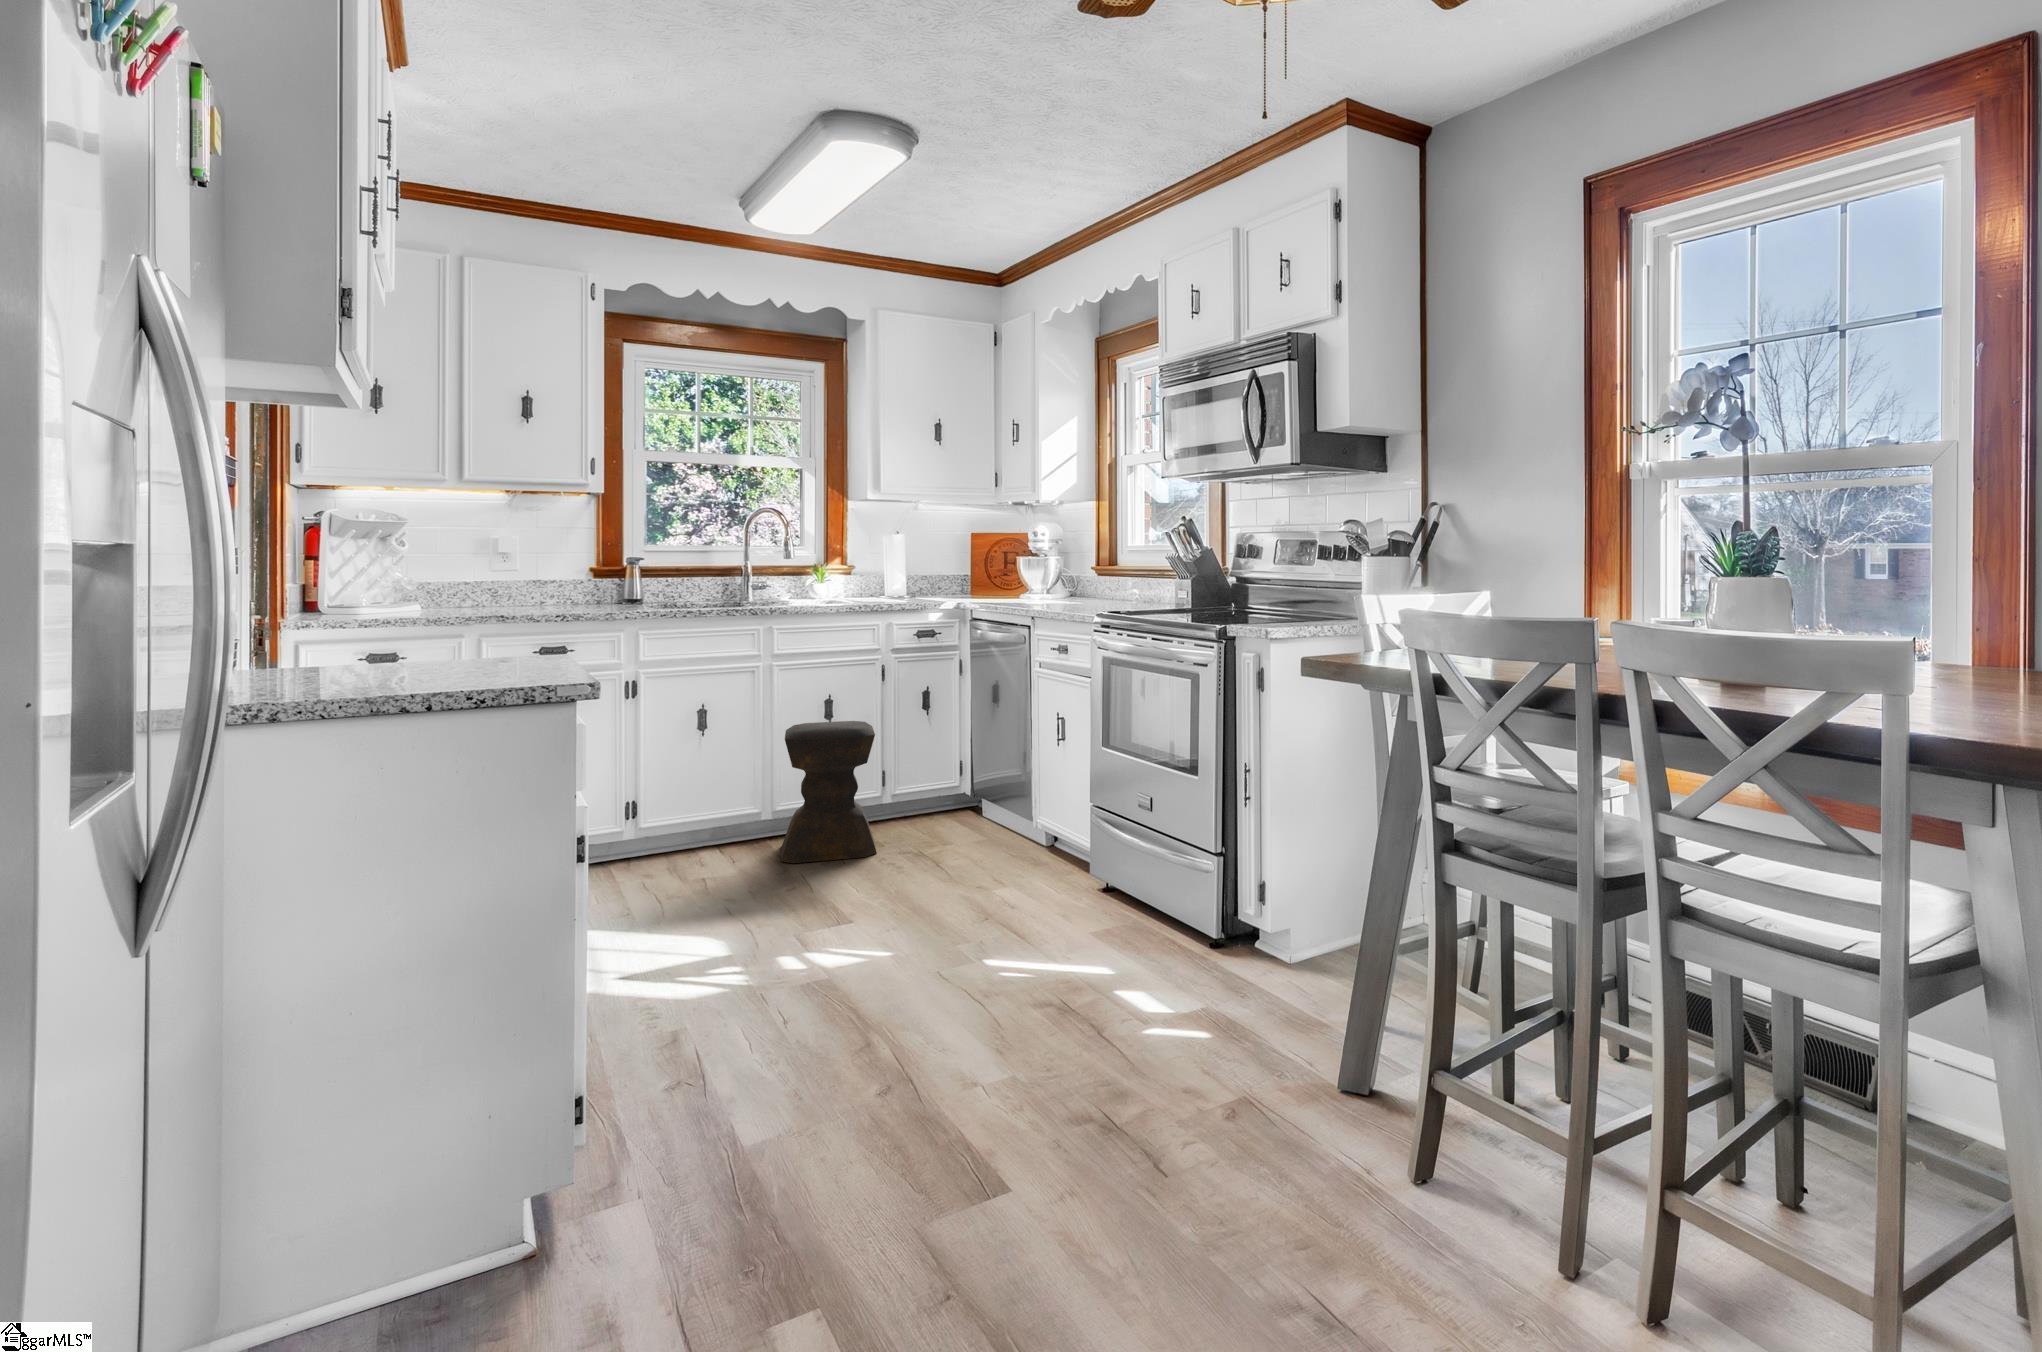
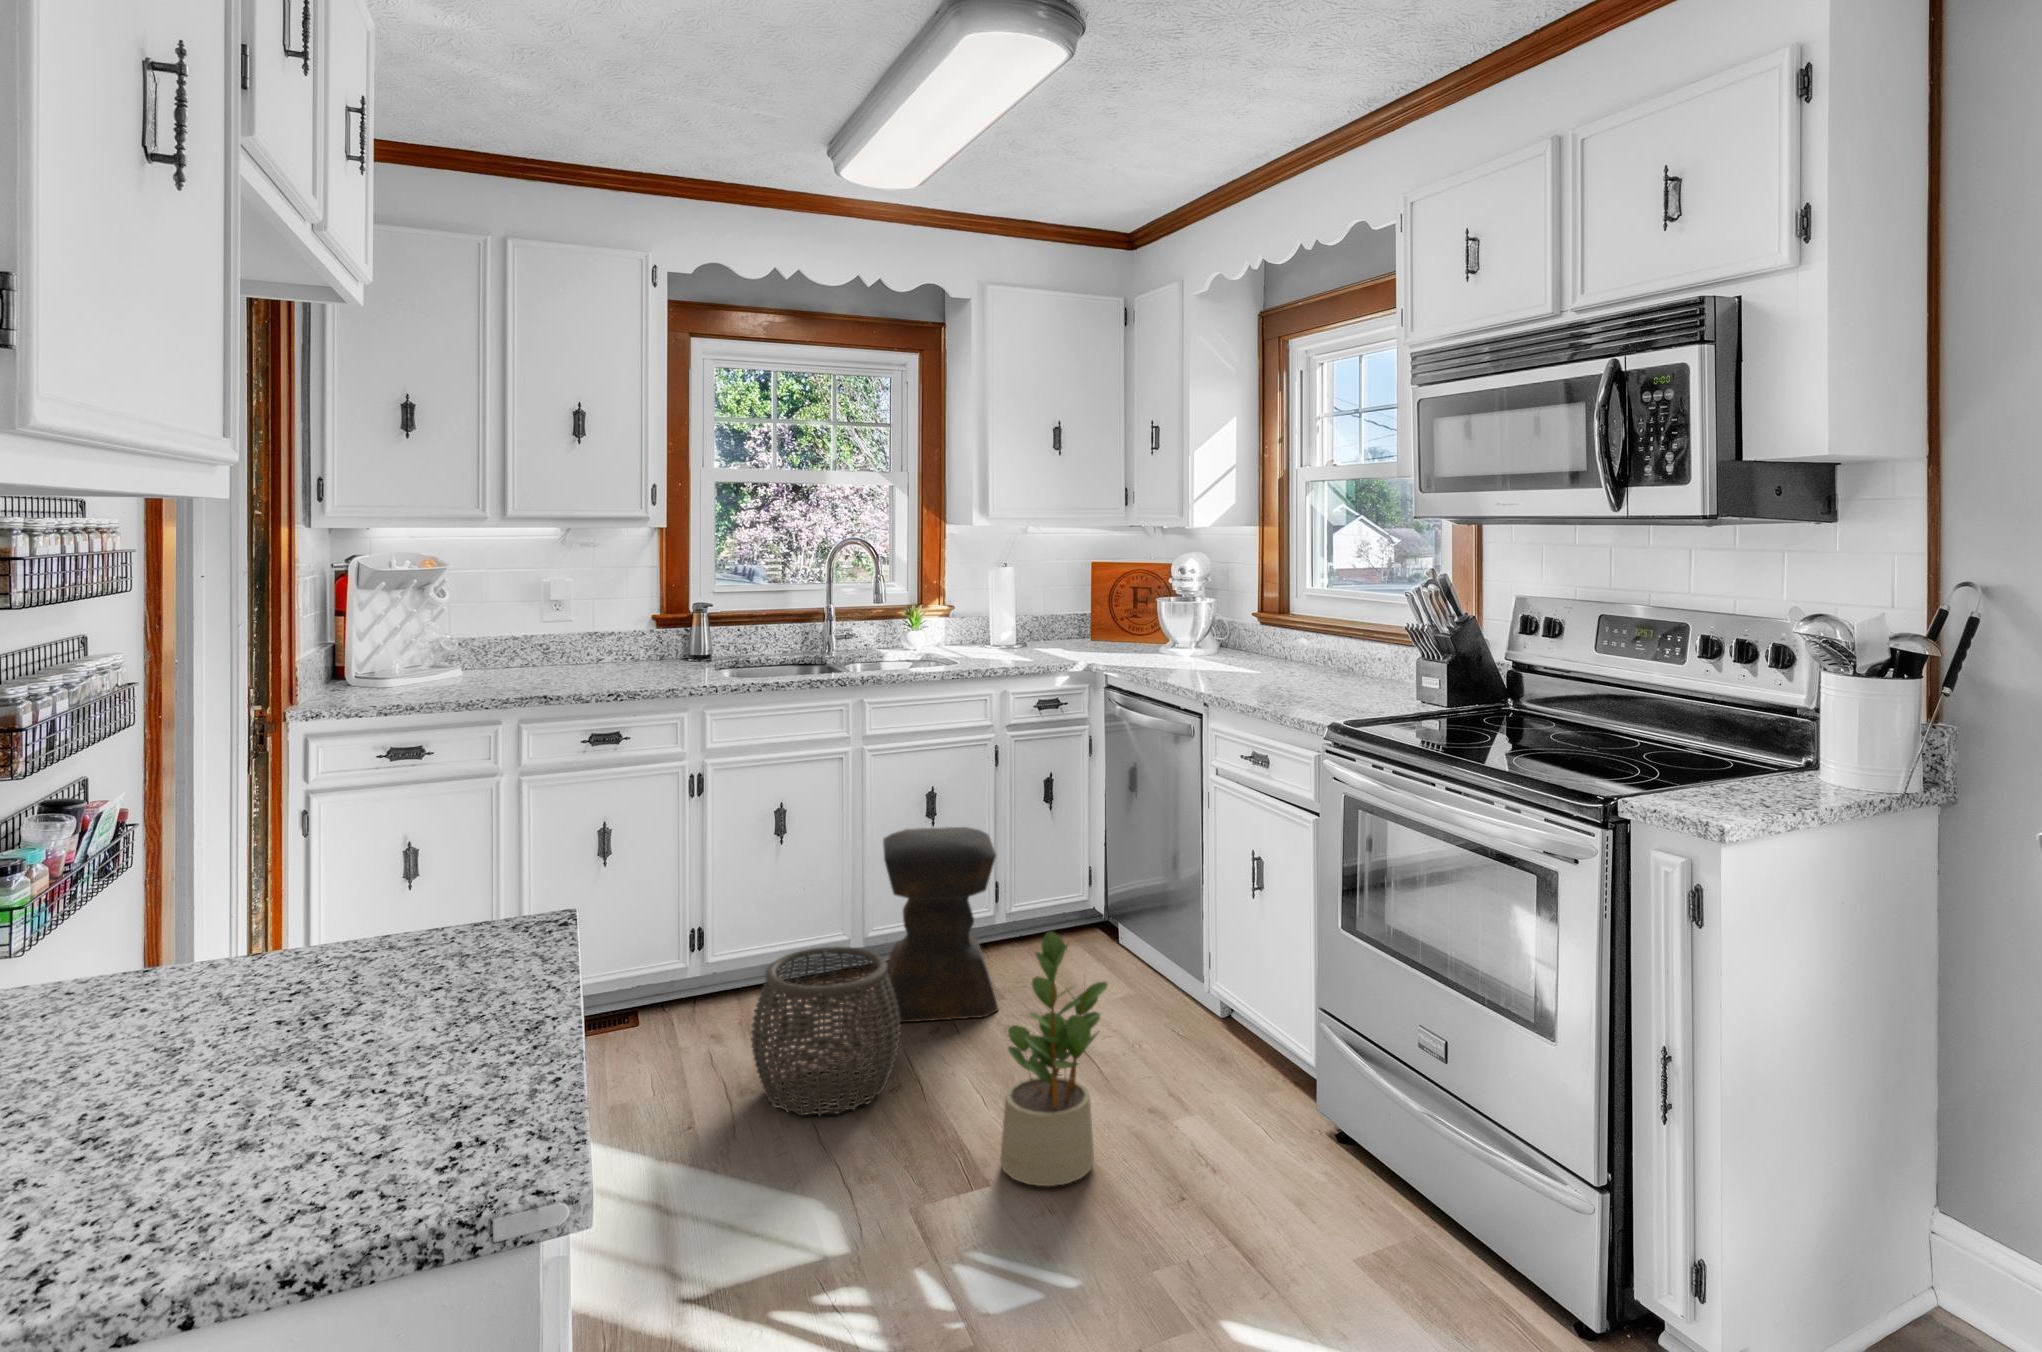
potted plant: none [863,753,946,929] -> present [1000,932,1108,1186]
woven basket: none [673,795,793,911] -> present [751,947,900,1116]

